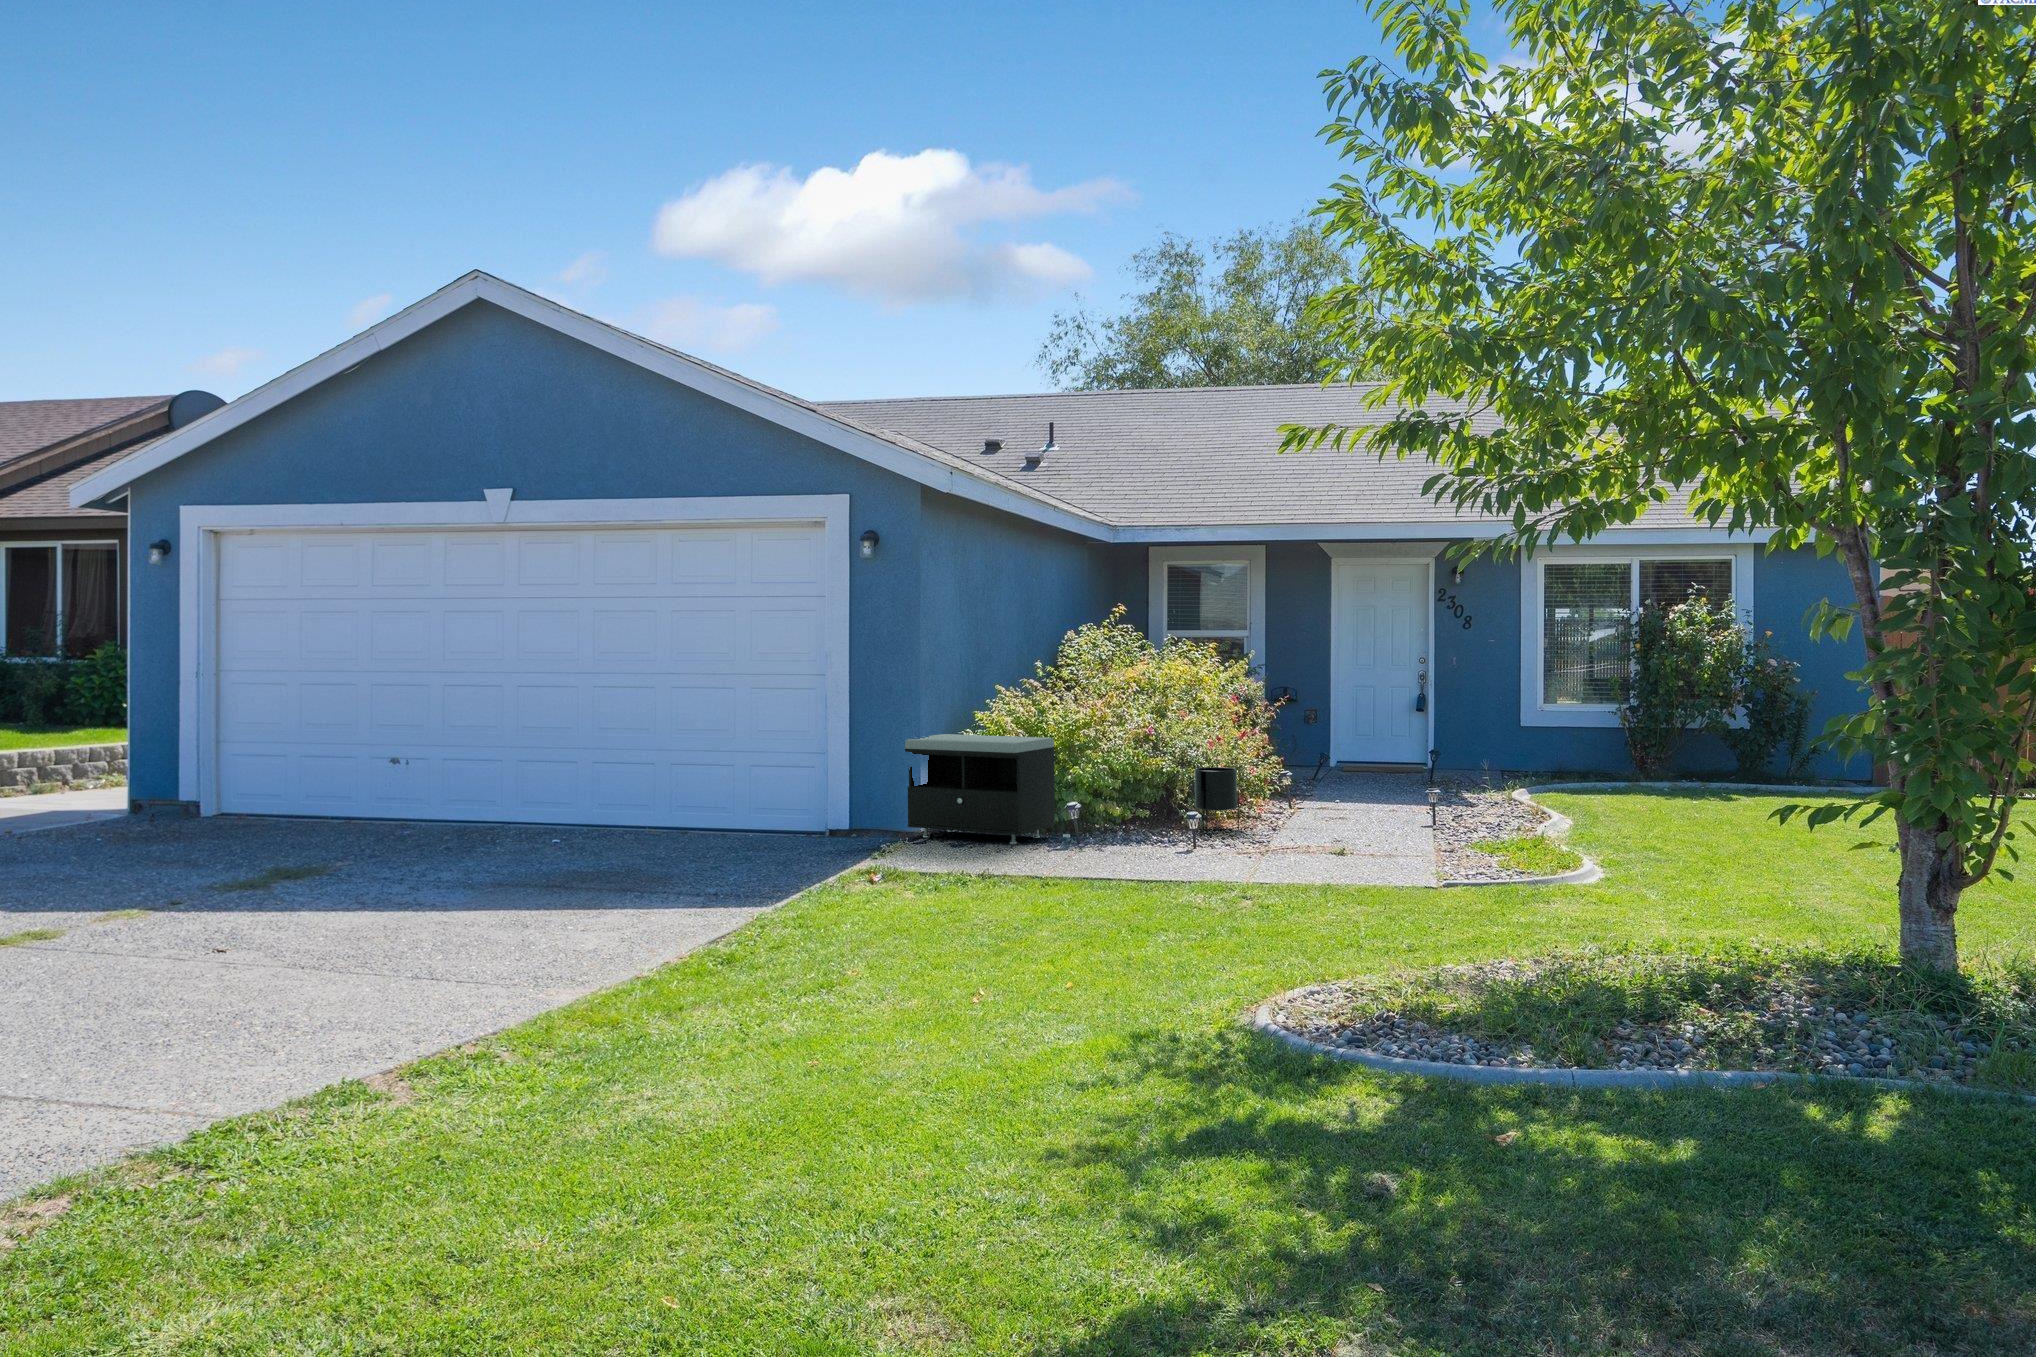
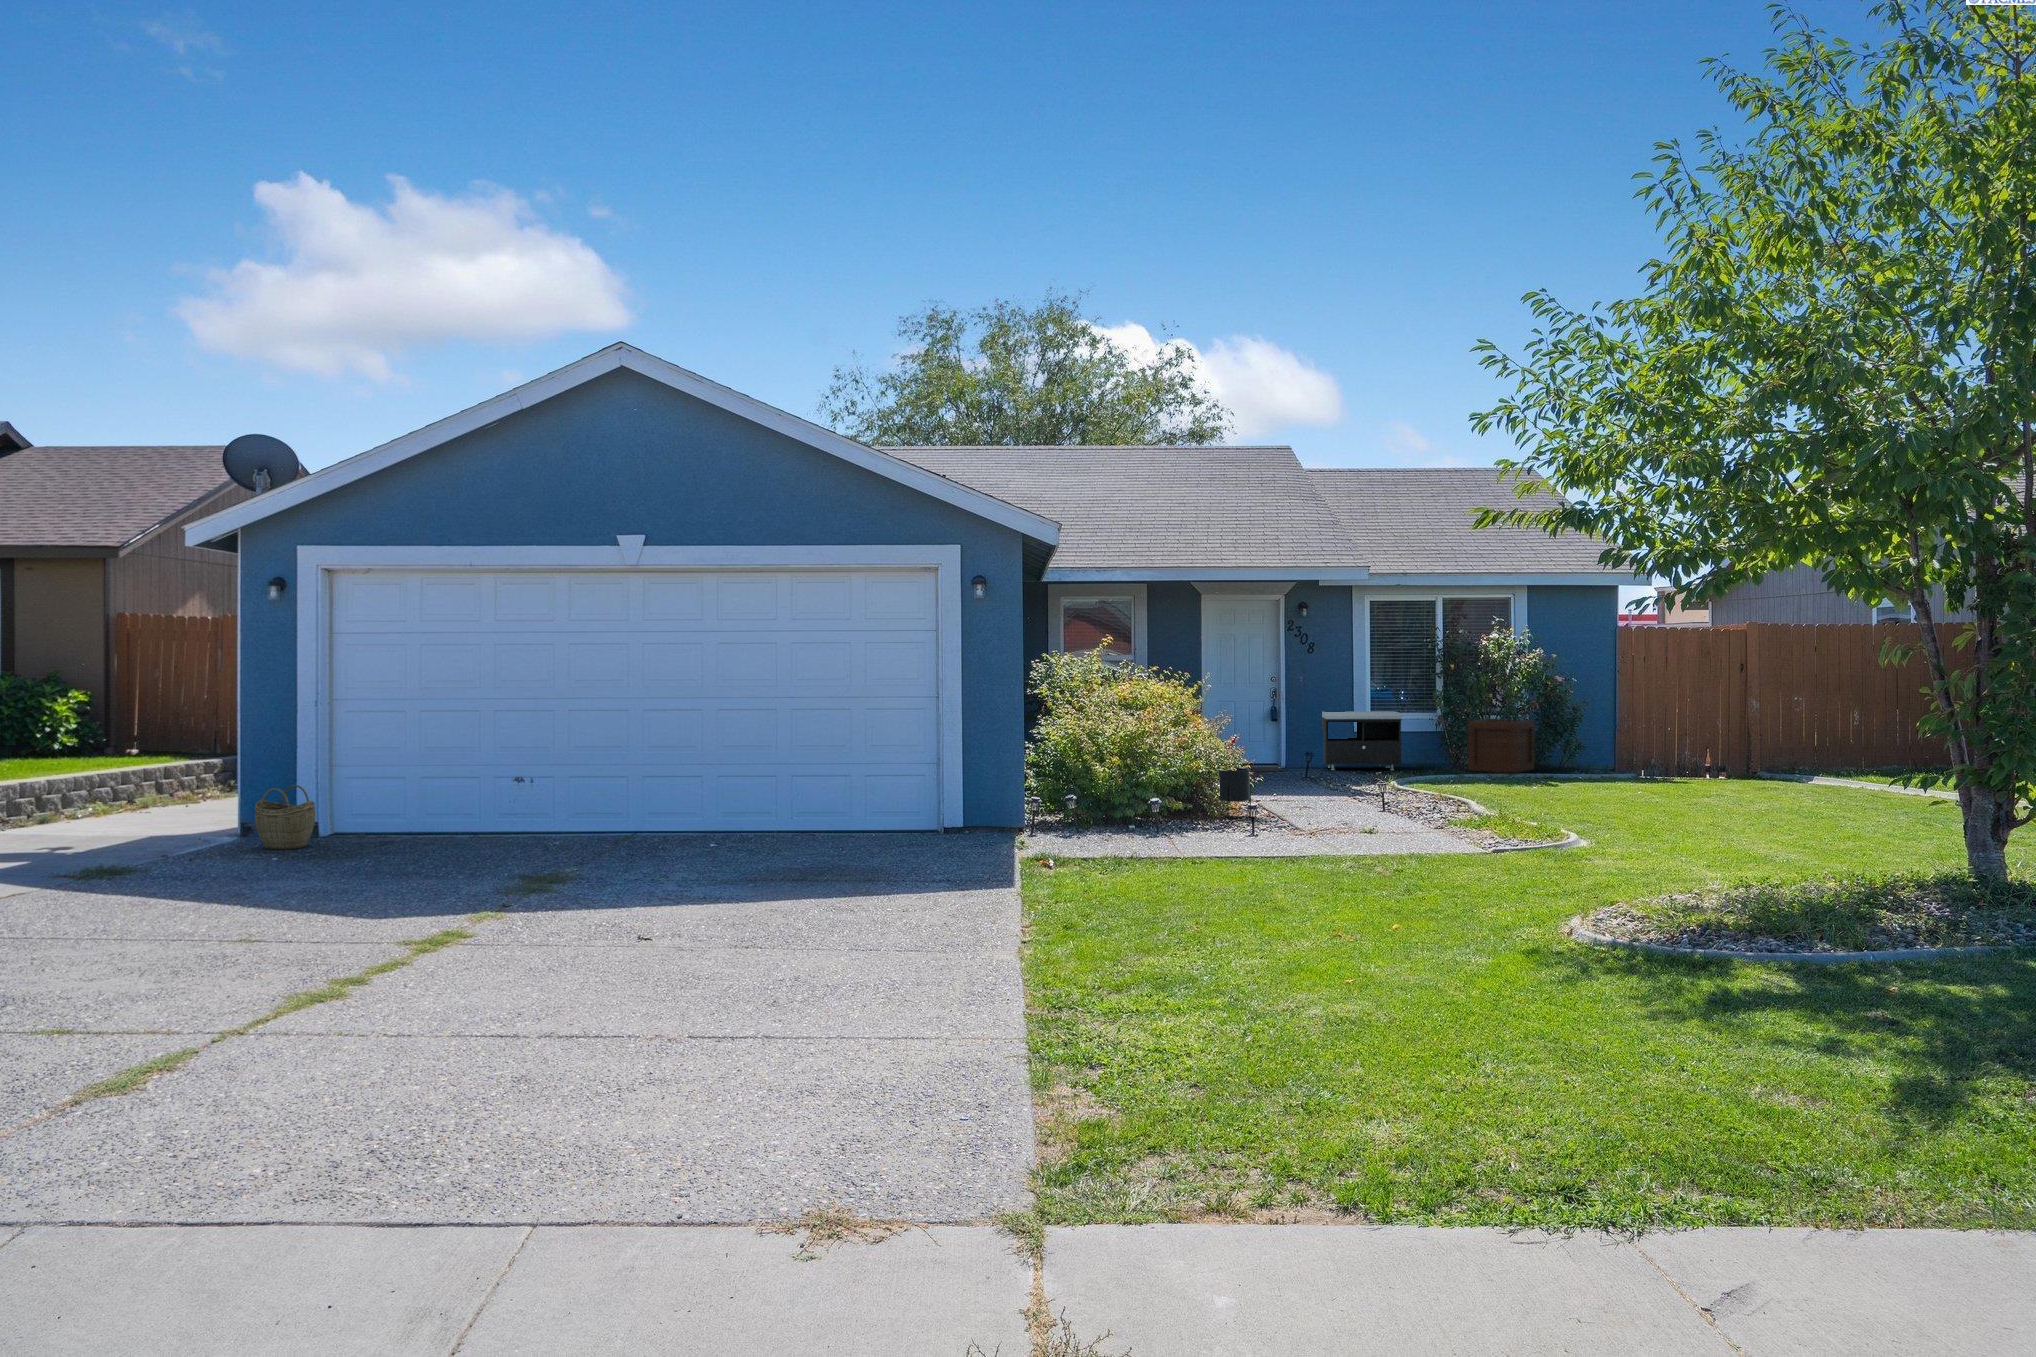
wooden crate: none [1657,712,1754,784] -> present [1467,719,1534,773]
storage bench: present [905,734,1055,844] -> present [1322,711,1402,770]
woven basket: none [127,761,190,829] -> present [255,785,315,849]

